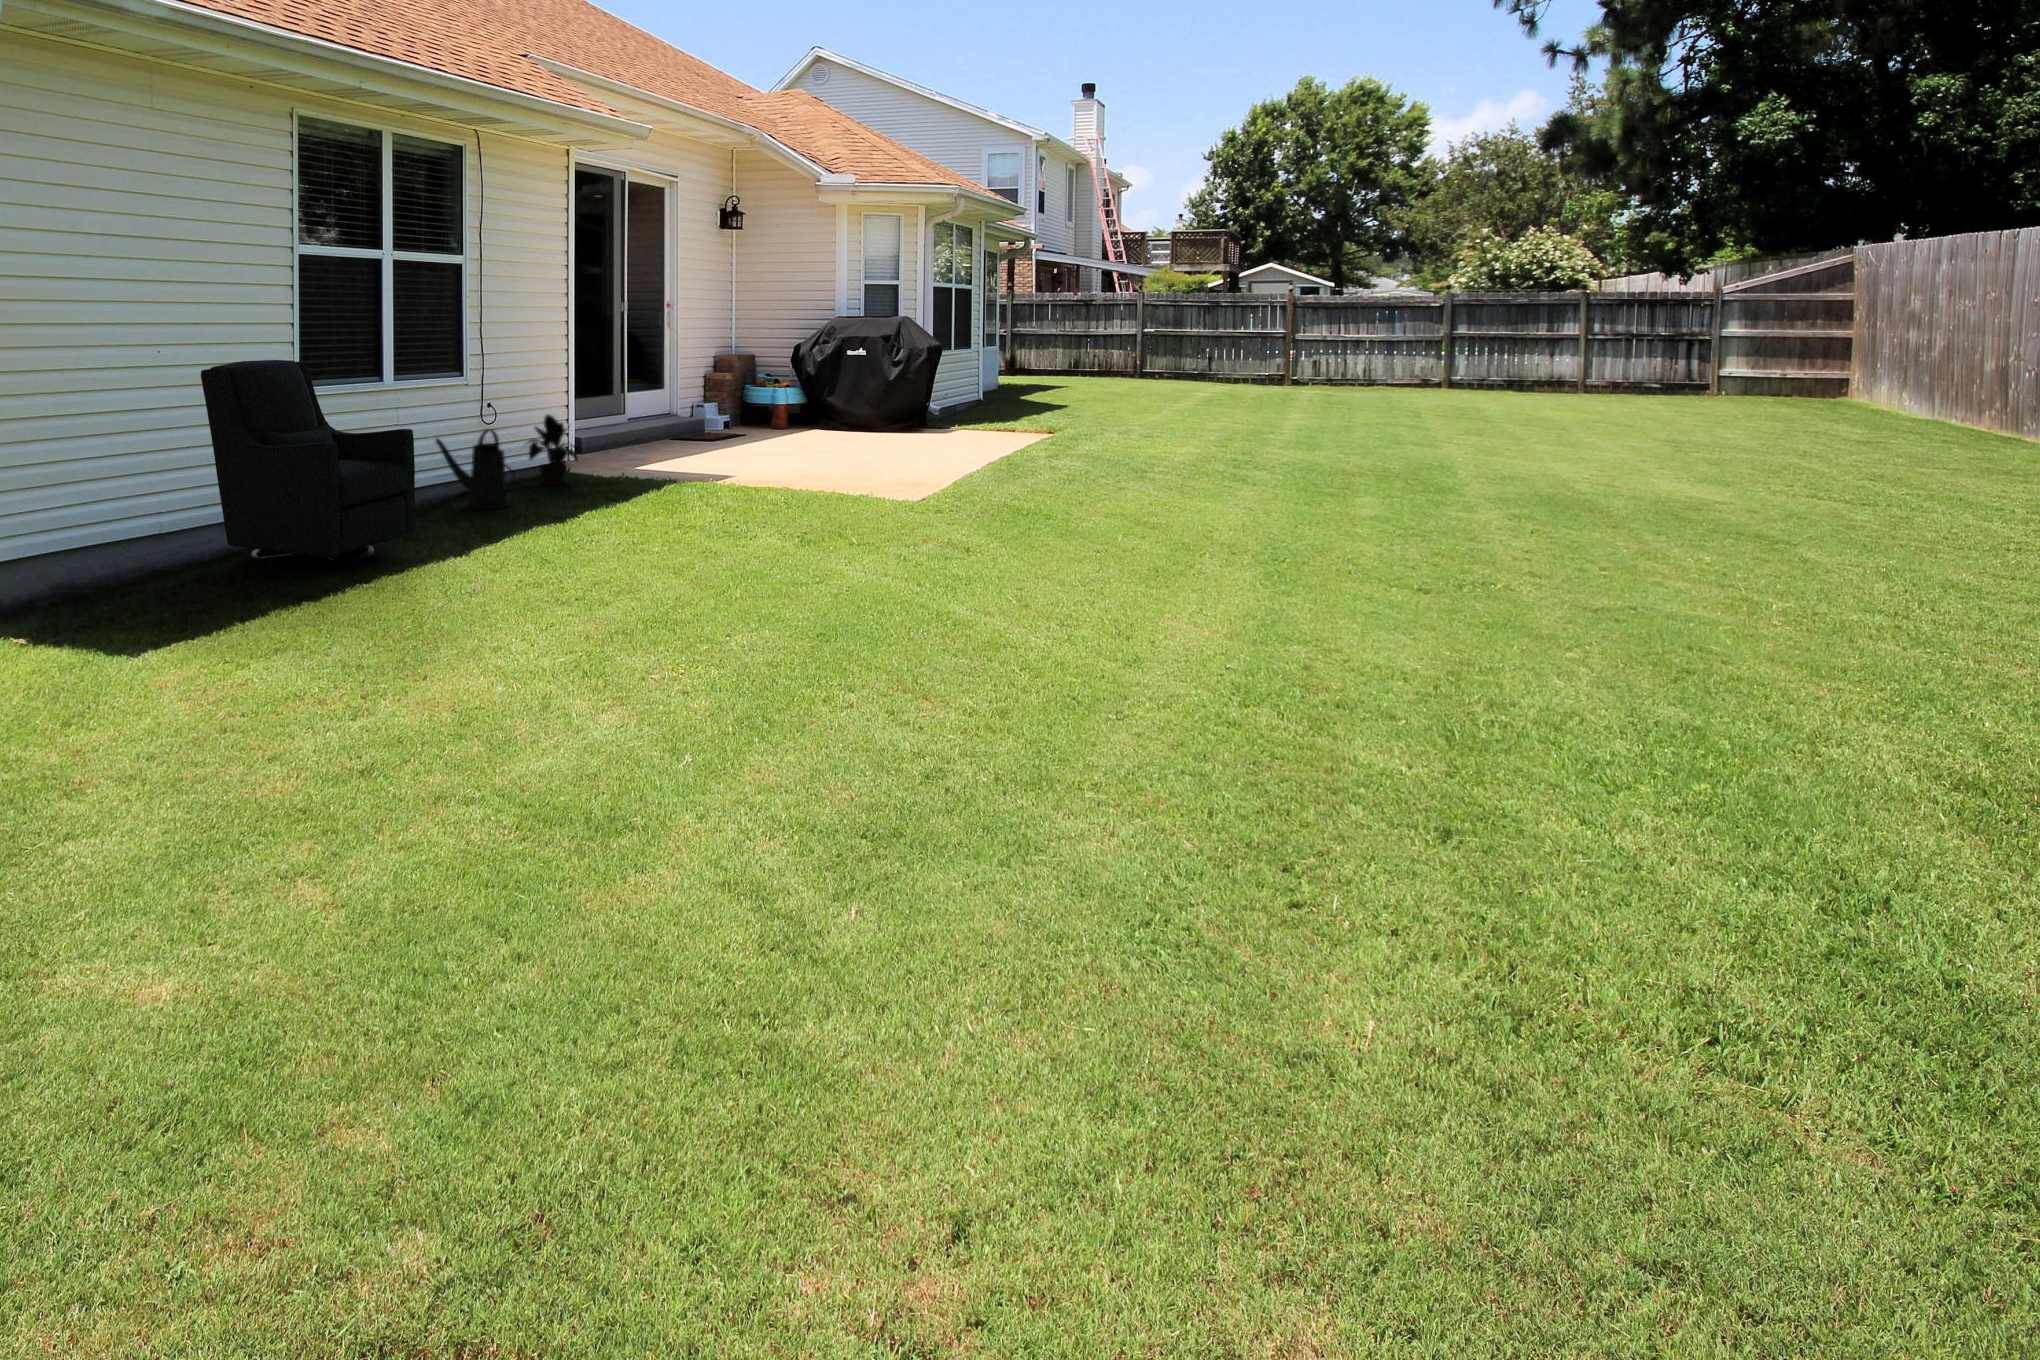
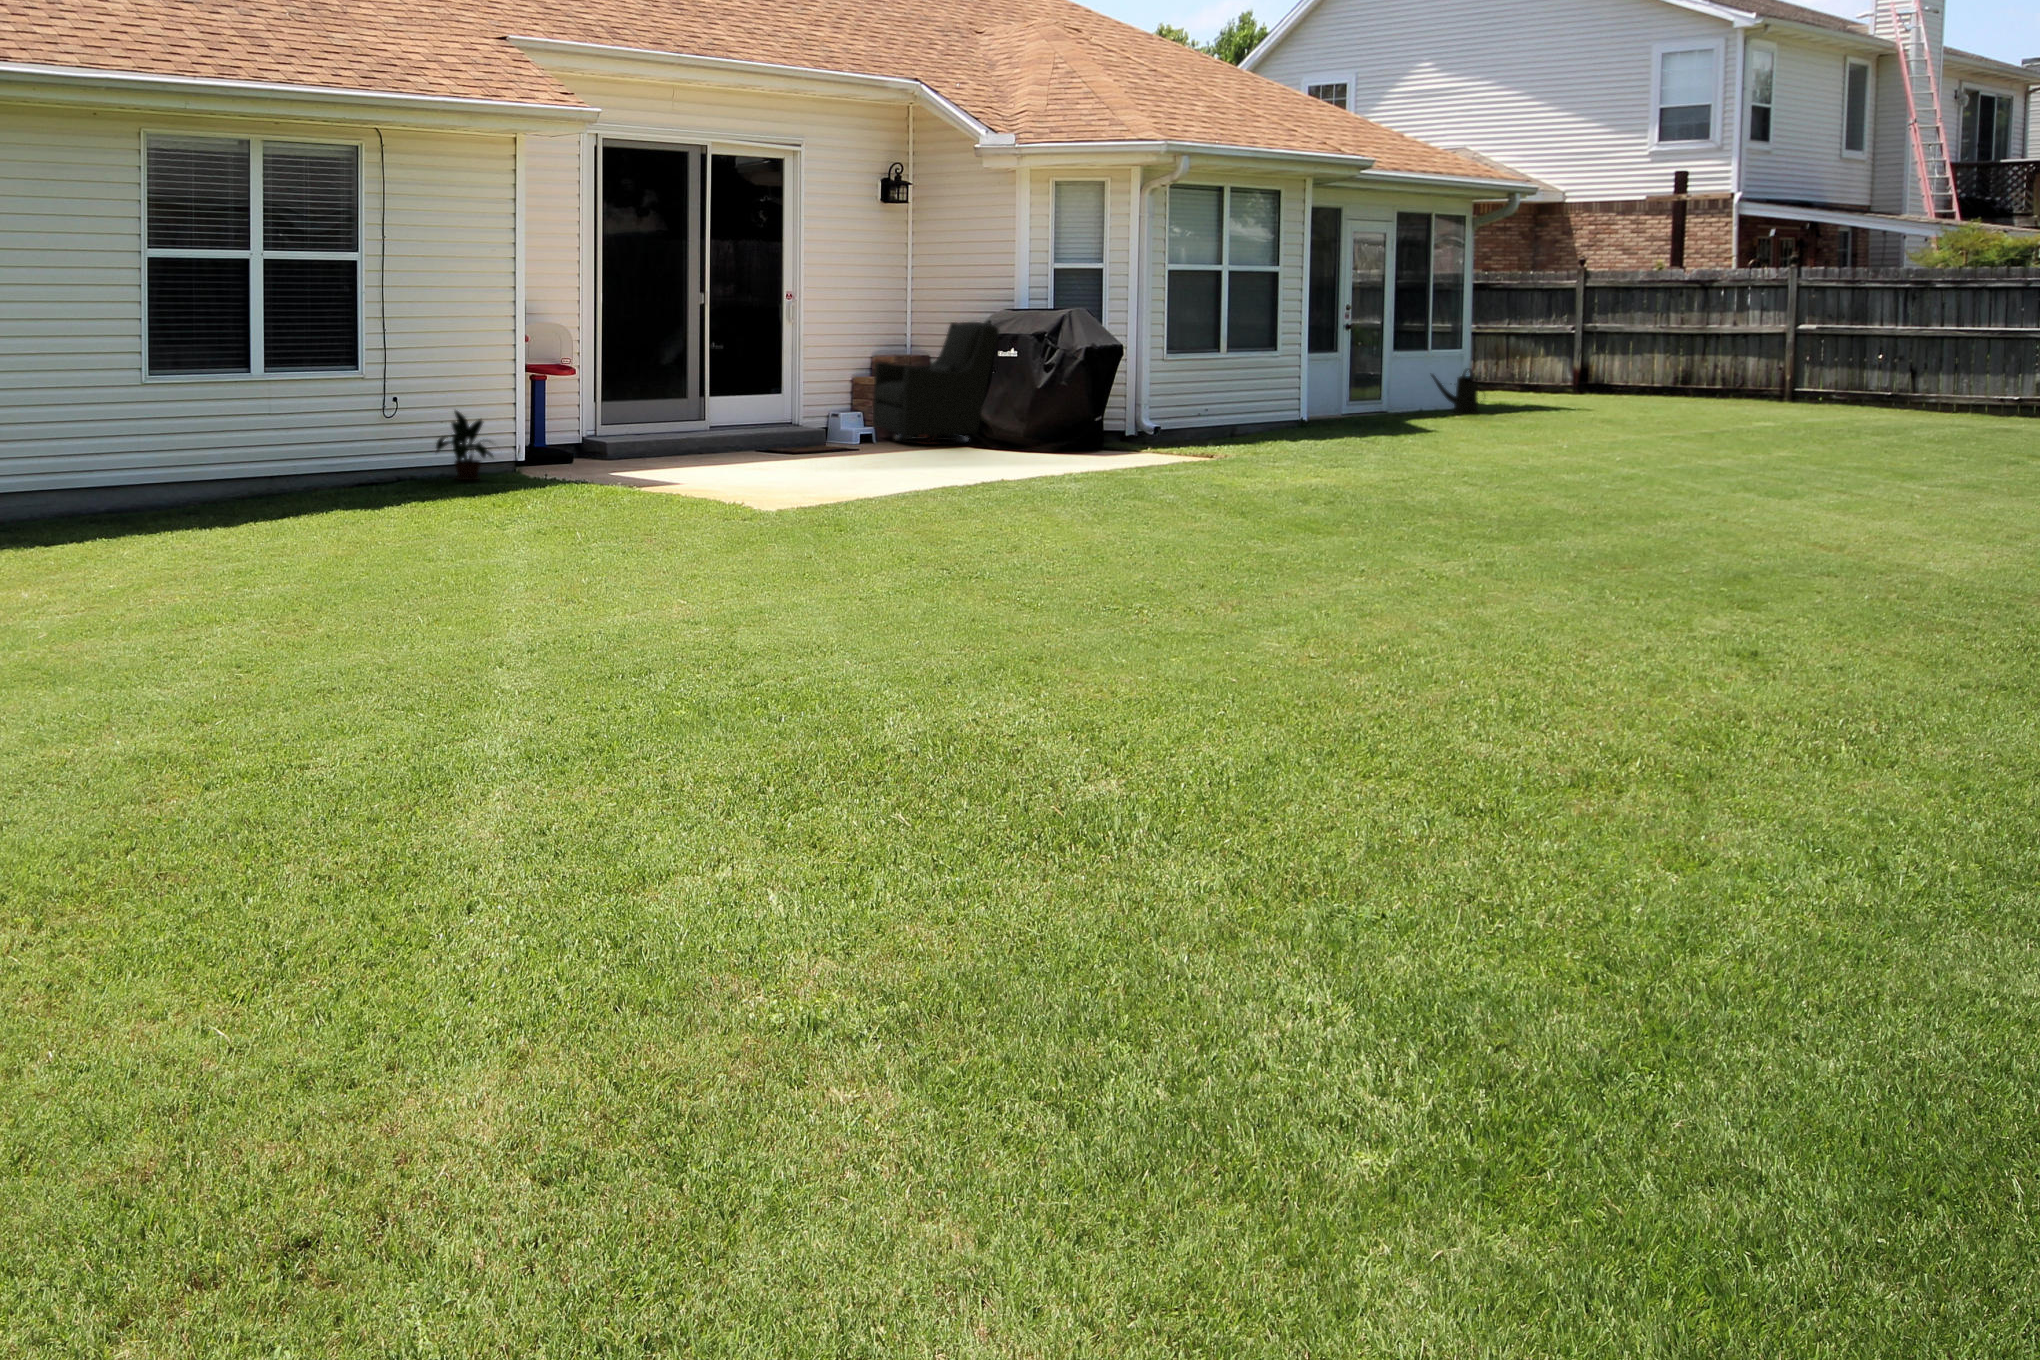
chair: present [201,360,415,568] -> present [873,322,999,445]
watering can: present [436,429,516,509] -> present [1431,369,1478,413]

